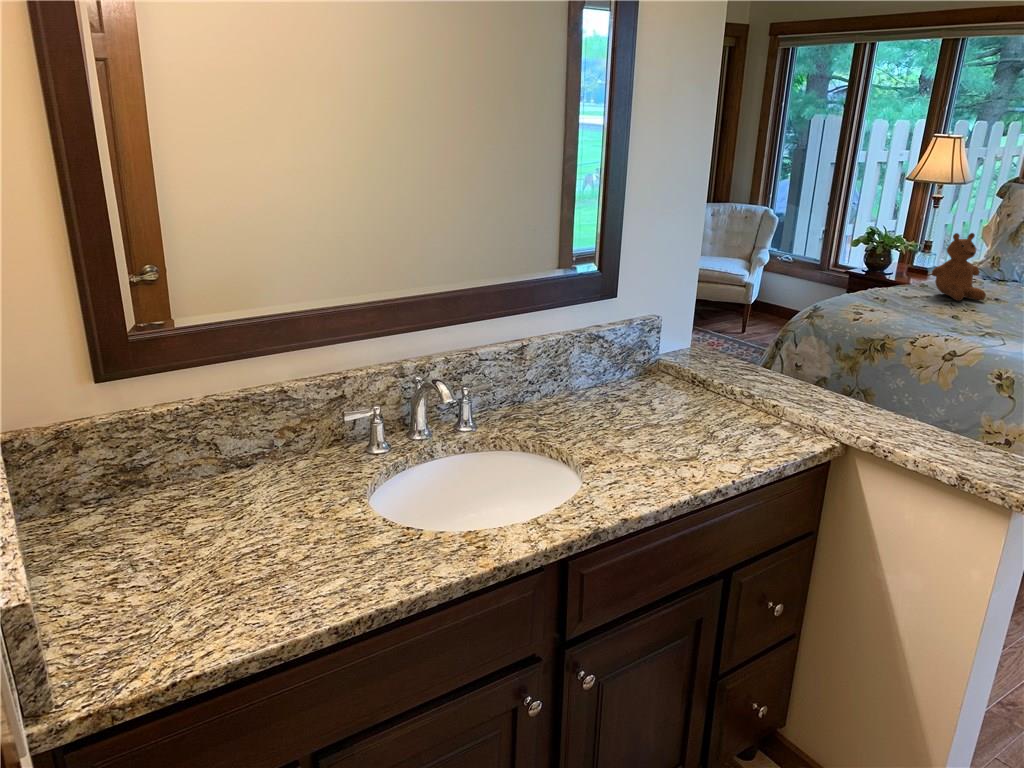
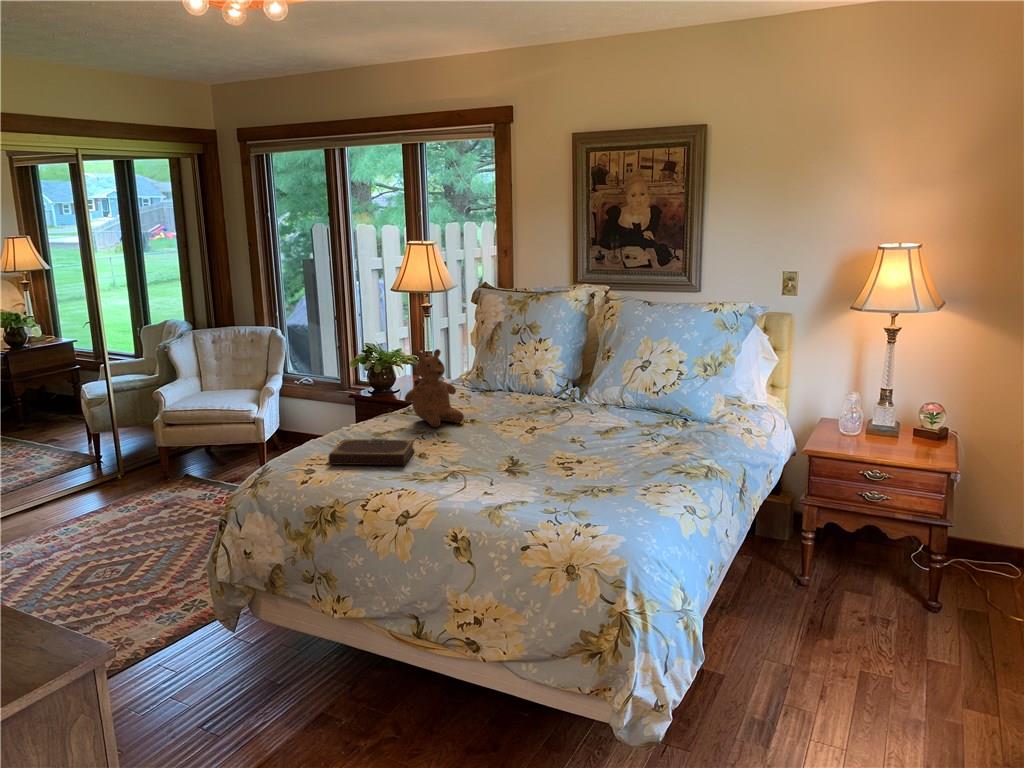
notebook: none [874,296,948,322] -> present [328,438,414,465]

